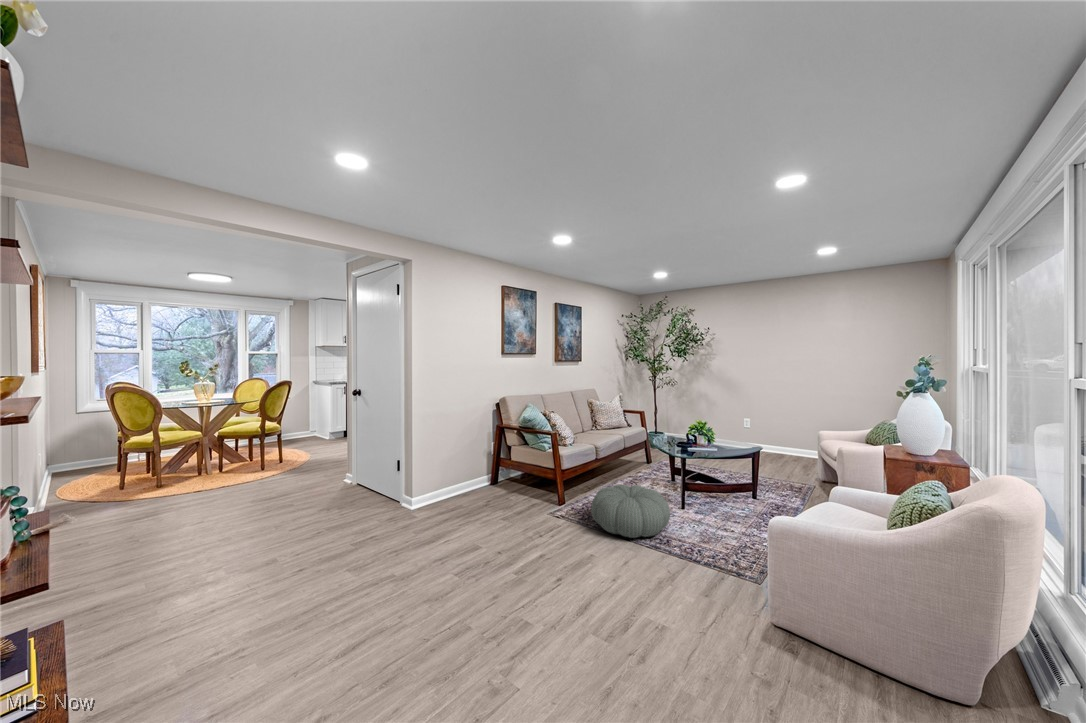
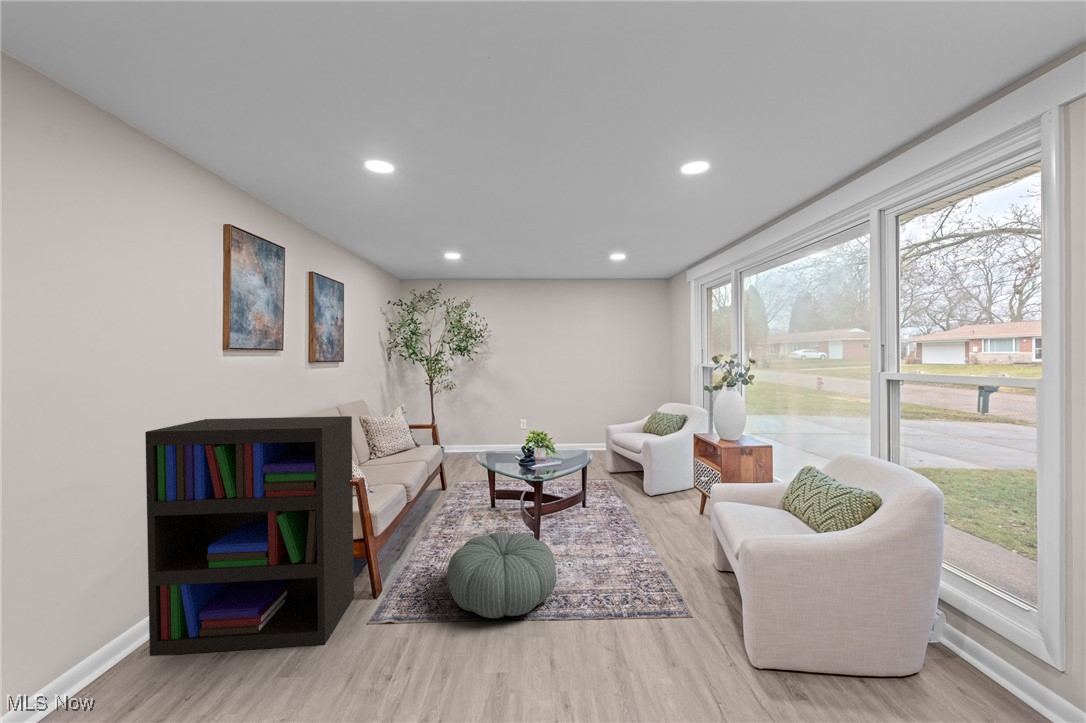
bookshelf: none [462,390,549,515] -> present [145,416,354,656]

